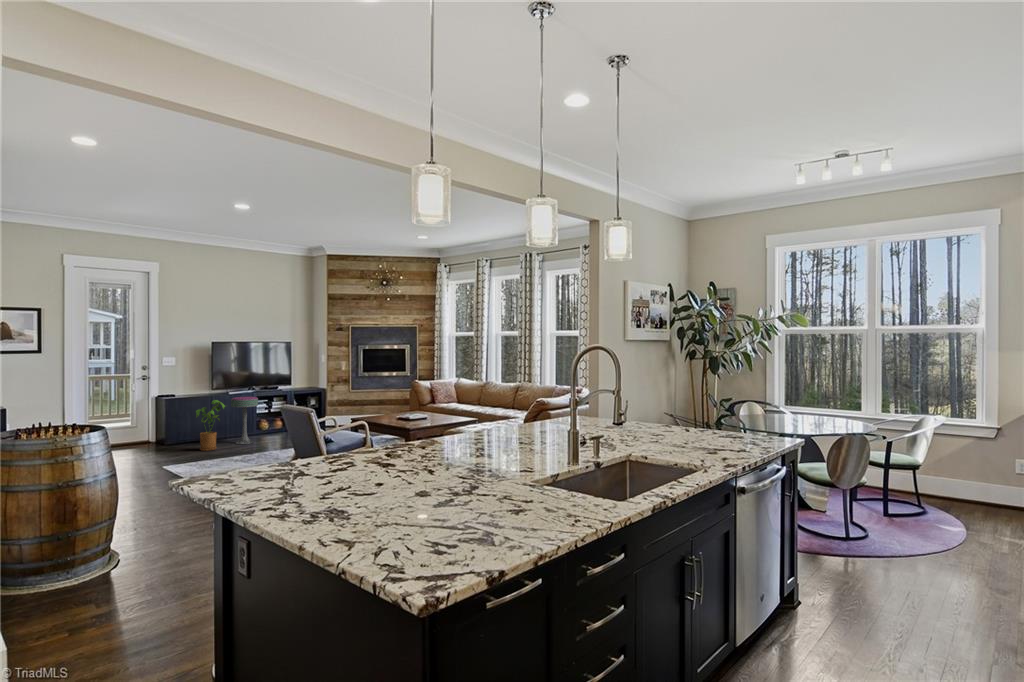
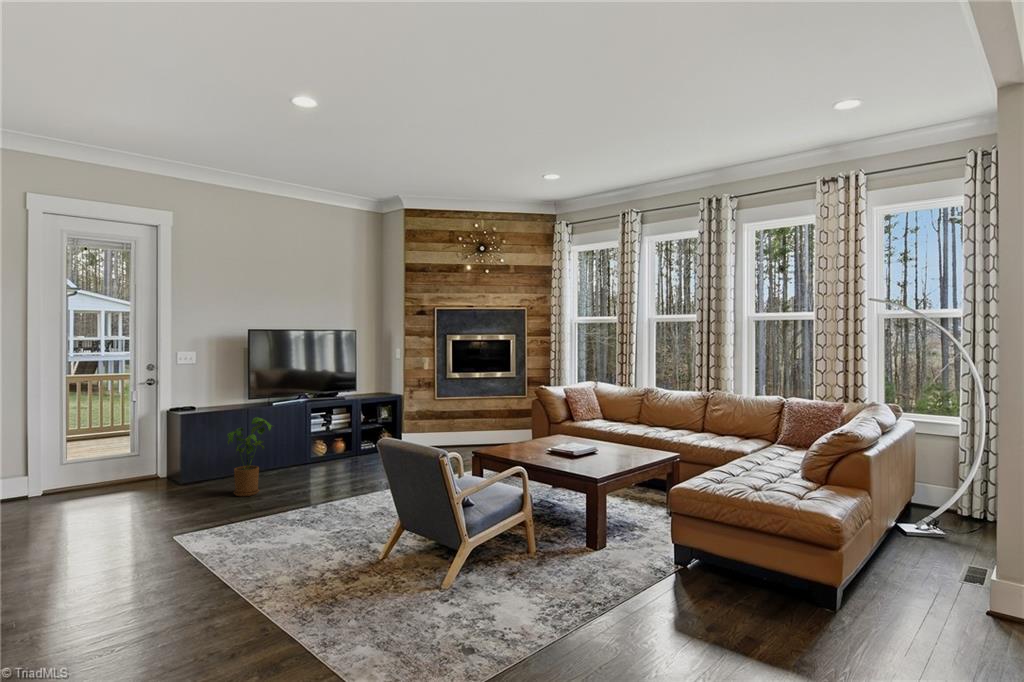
bar stool: present [231,397,258,444] -> none [278,410,318,482]

